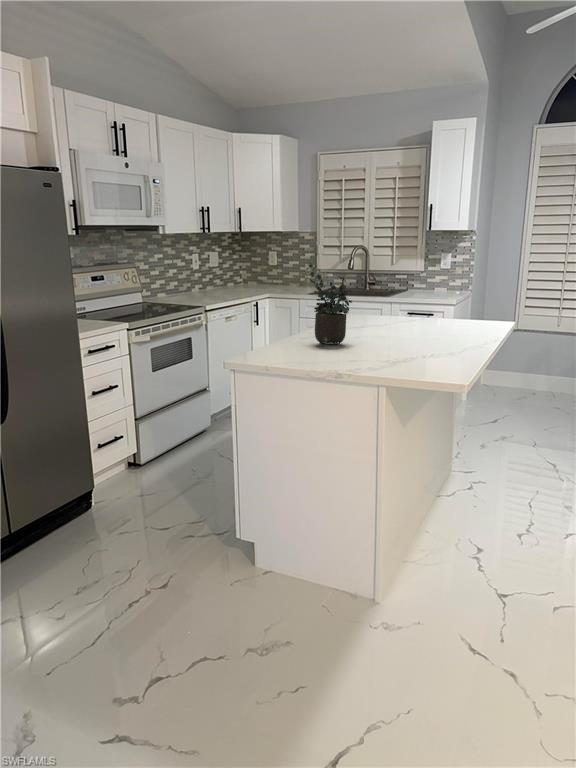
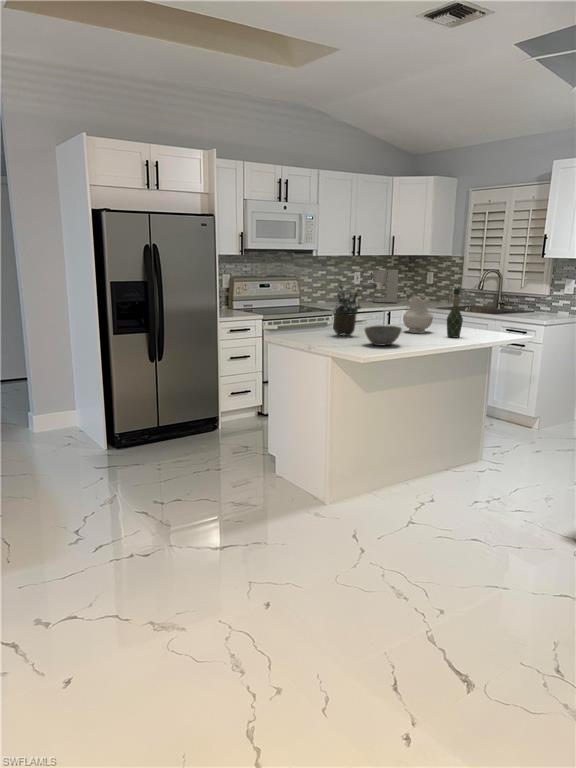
coffee maker: none [202,249,248,292] -> present [362,270,398,303]
wine bottle: none [441,269,461,332] -> present [447,288,463,338]
ceramic pitcher: none [373,279,411,331] -> present [403,294,433,333]
bowl: none [393,326,445,356] -> present [364,325,402,346]

